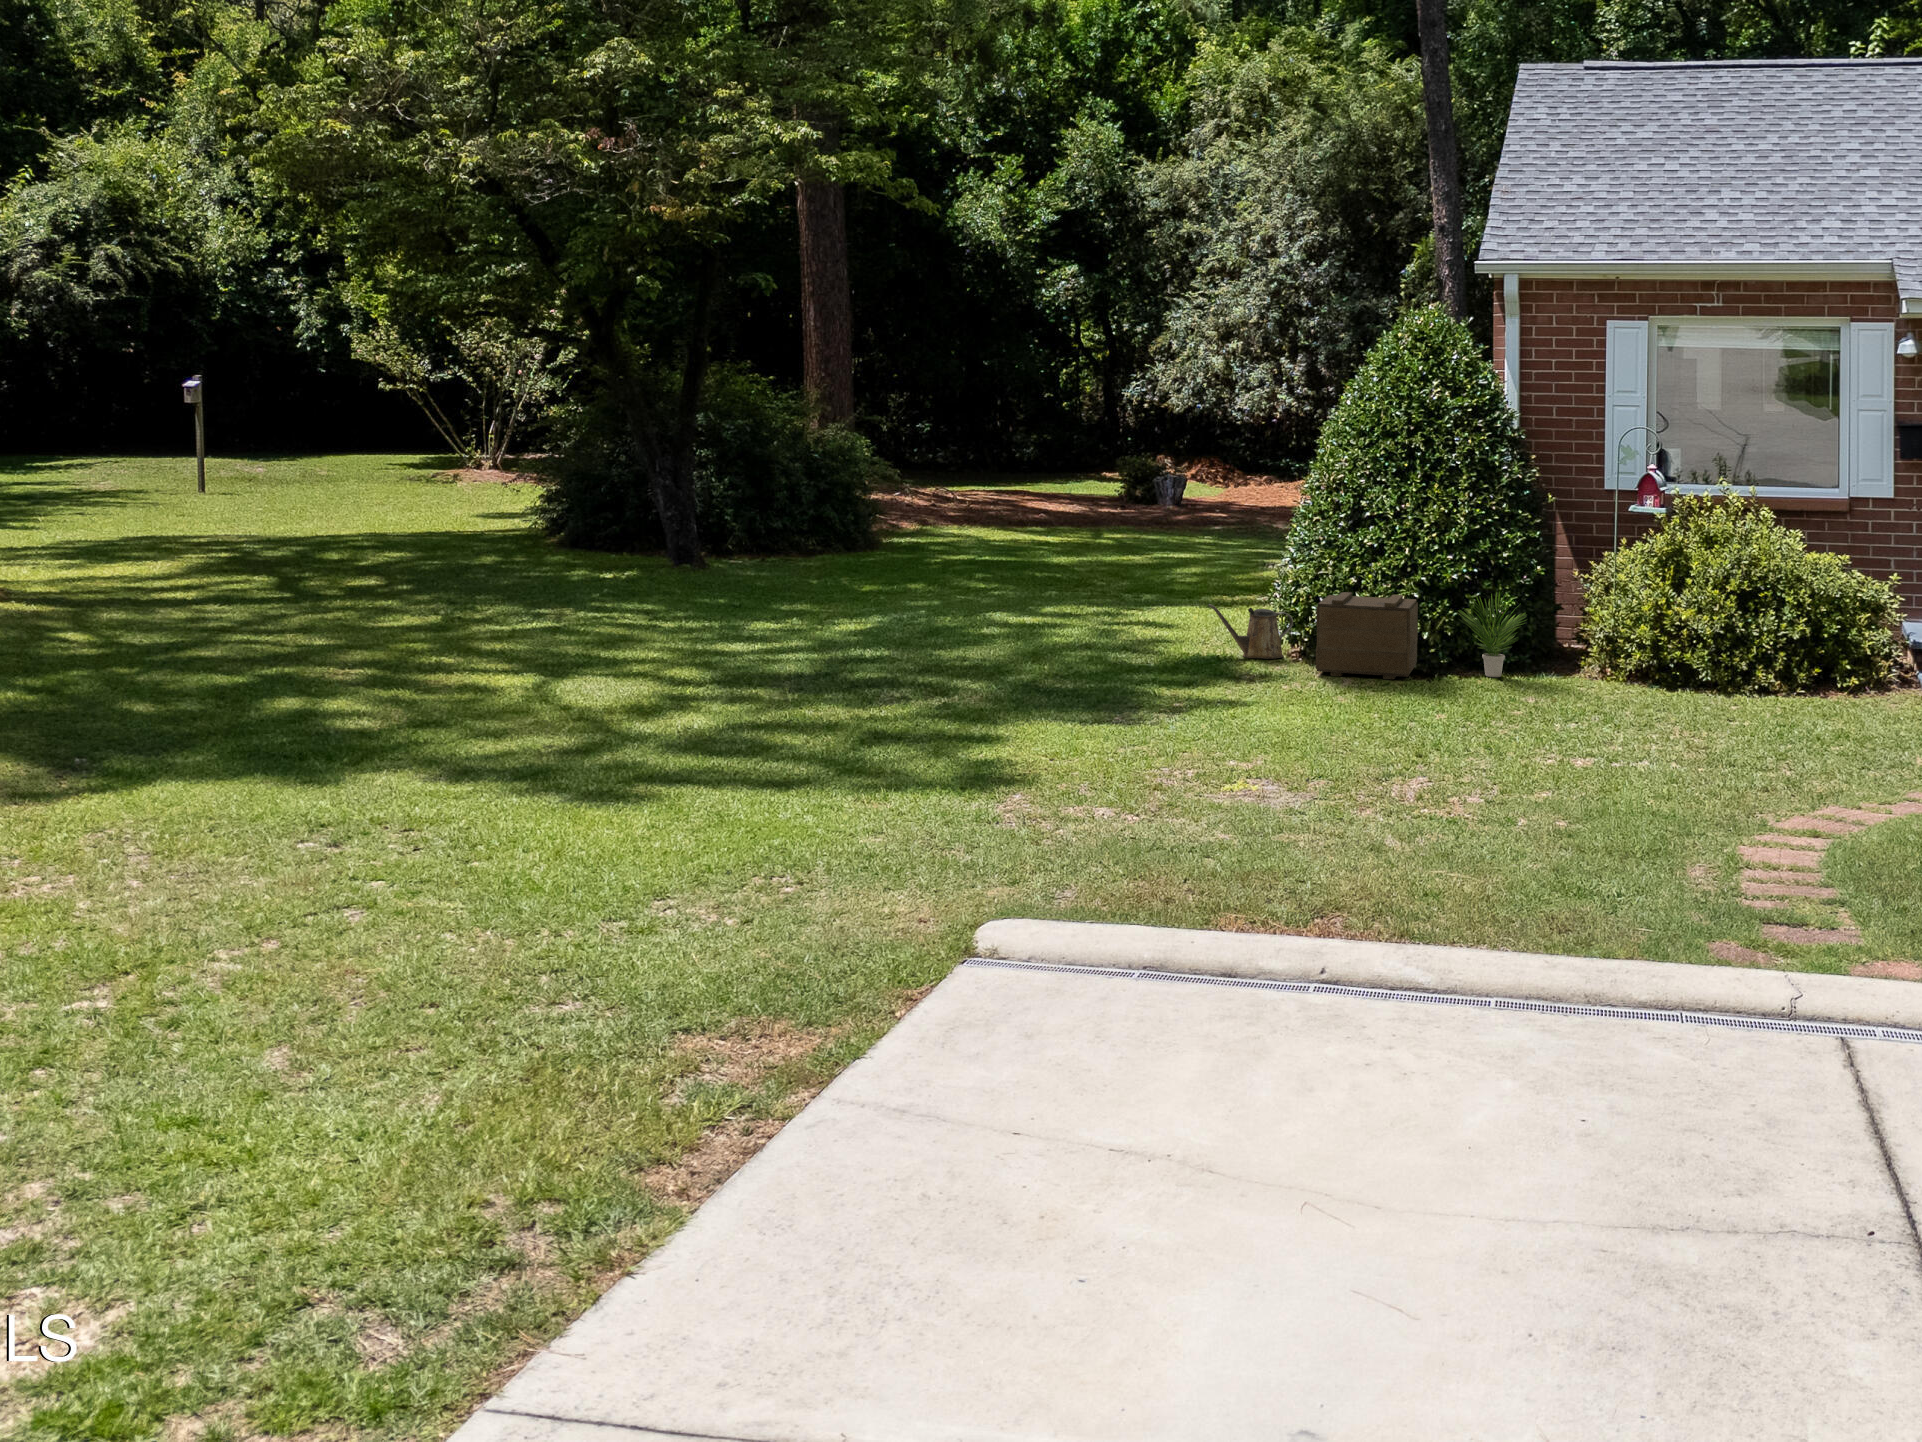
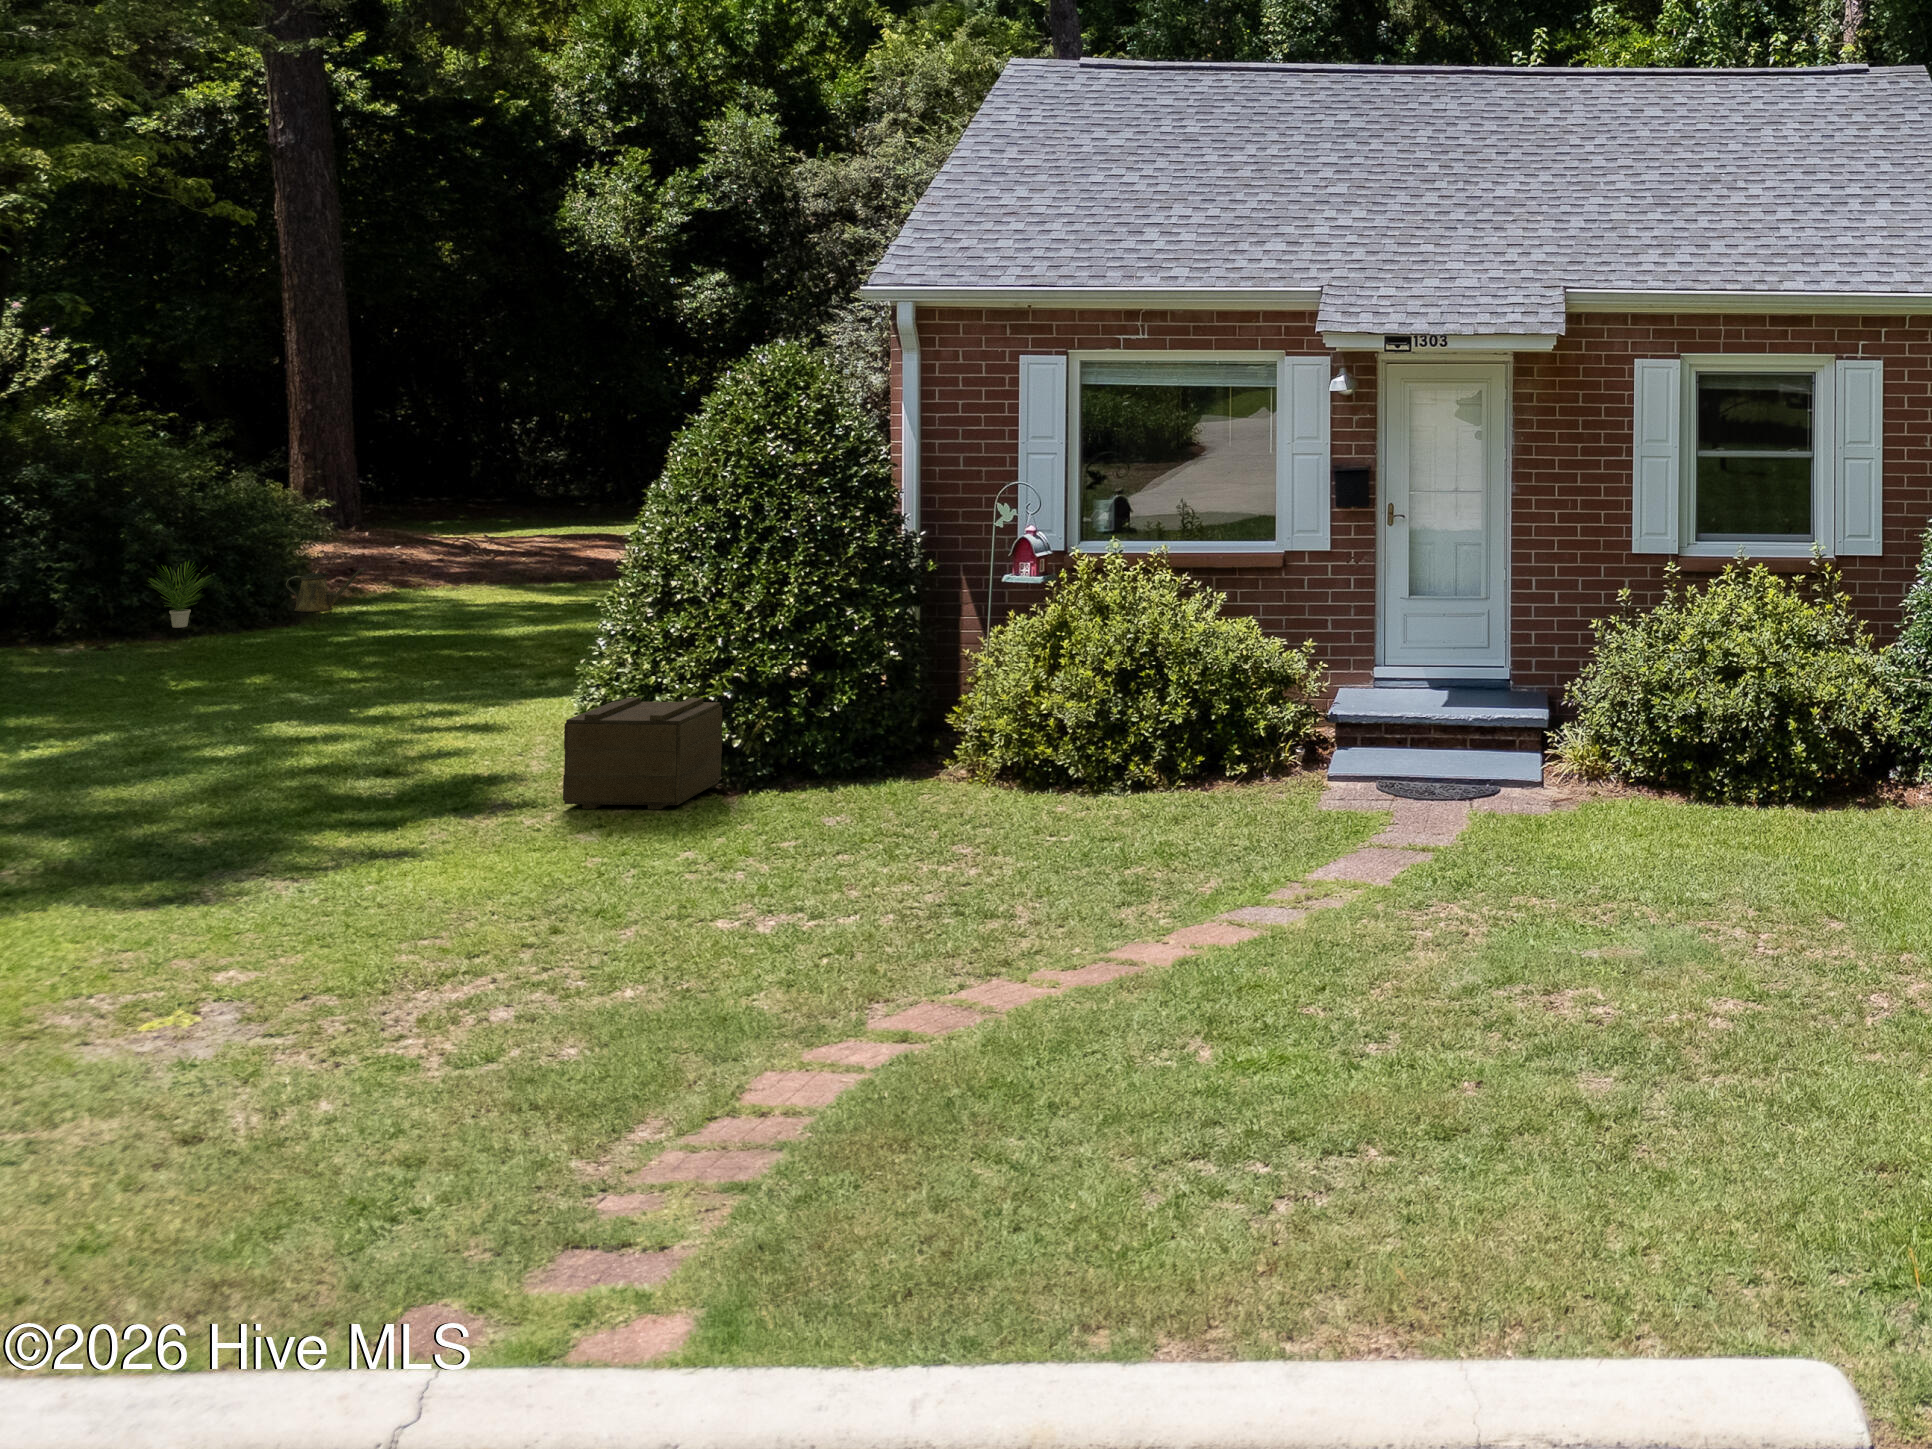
potted plant: present [1460,592,1526,677] -> present [151,561,211,628]
watering can: present [1208,604,1293,659] -> present [286,568,365,612]

